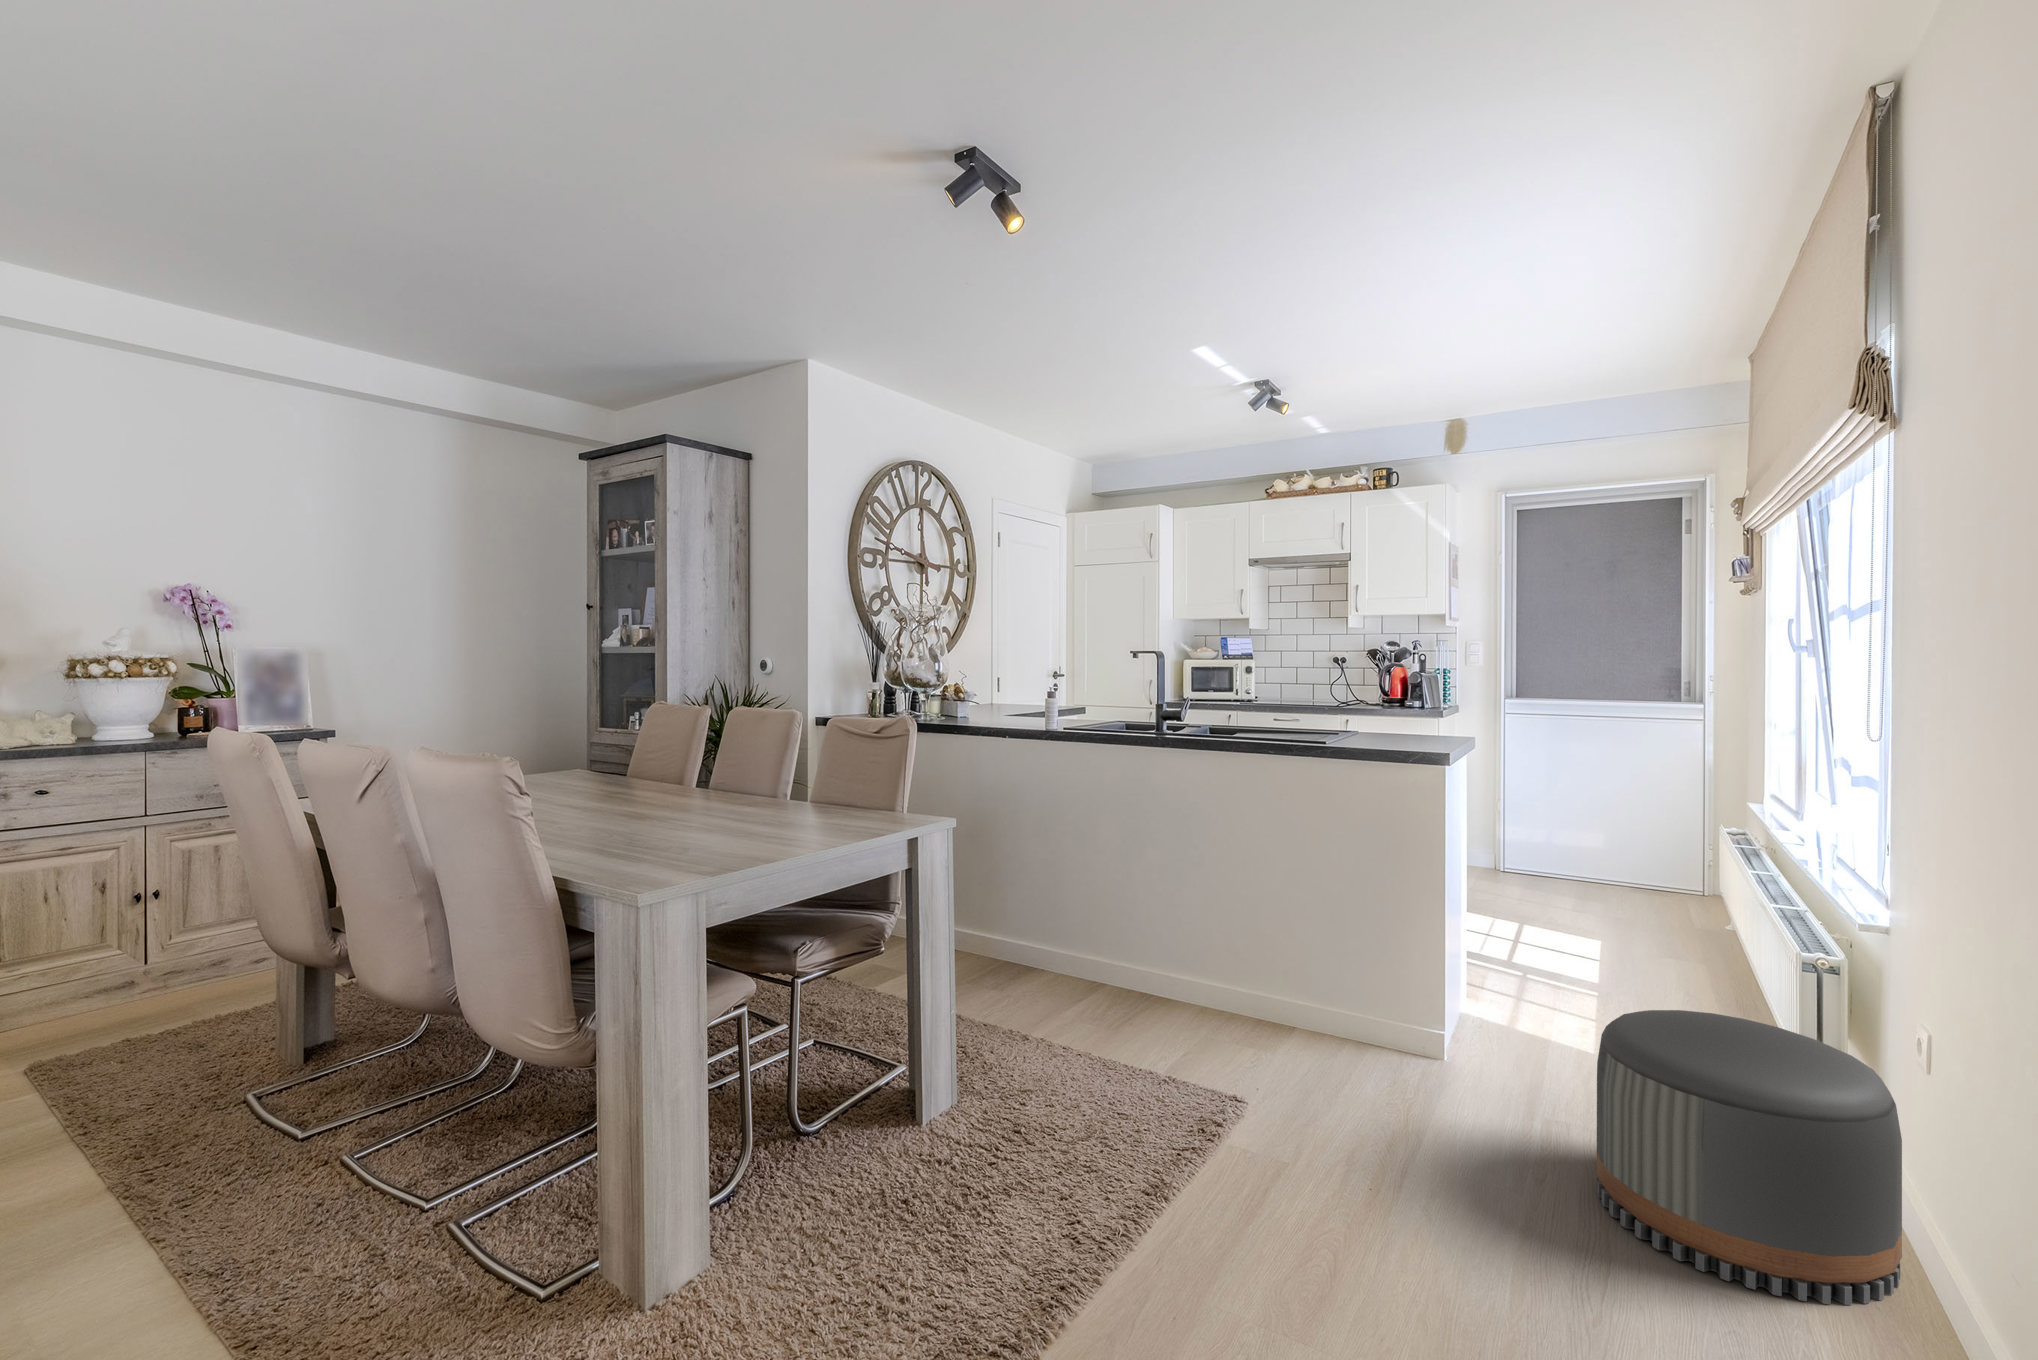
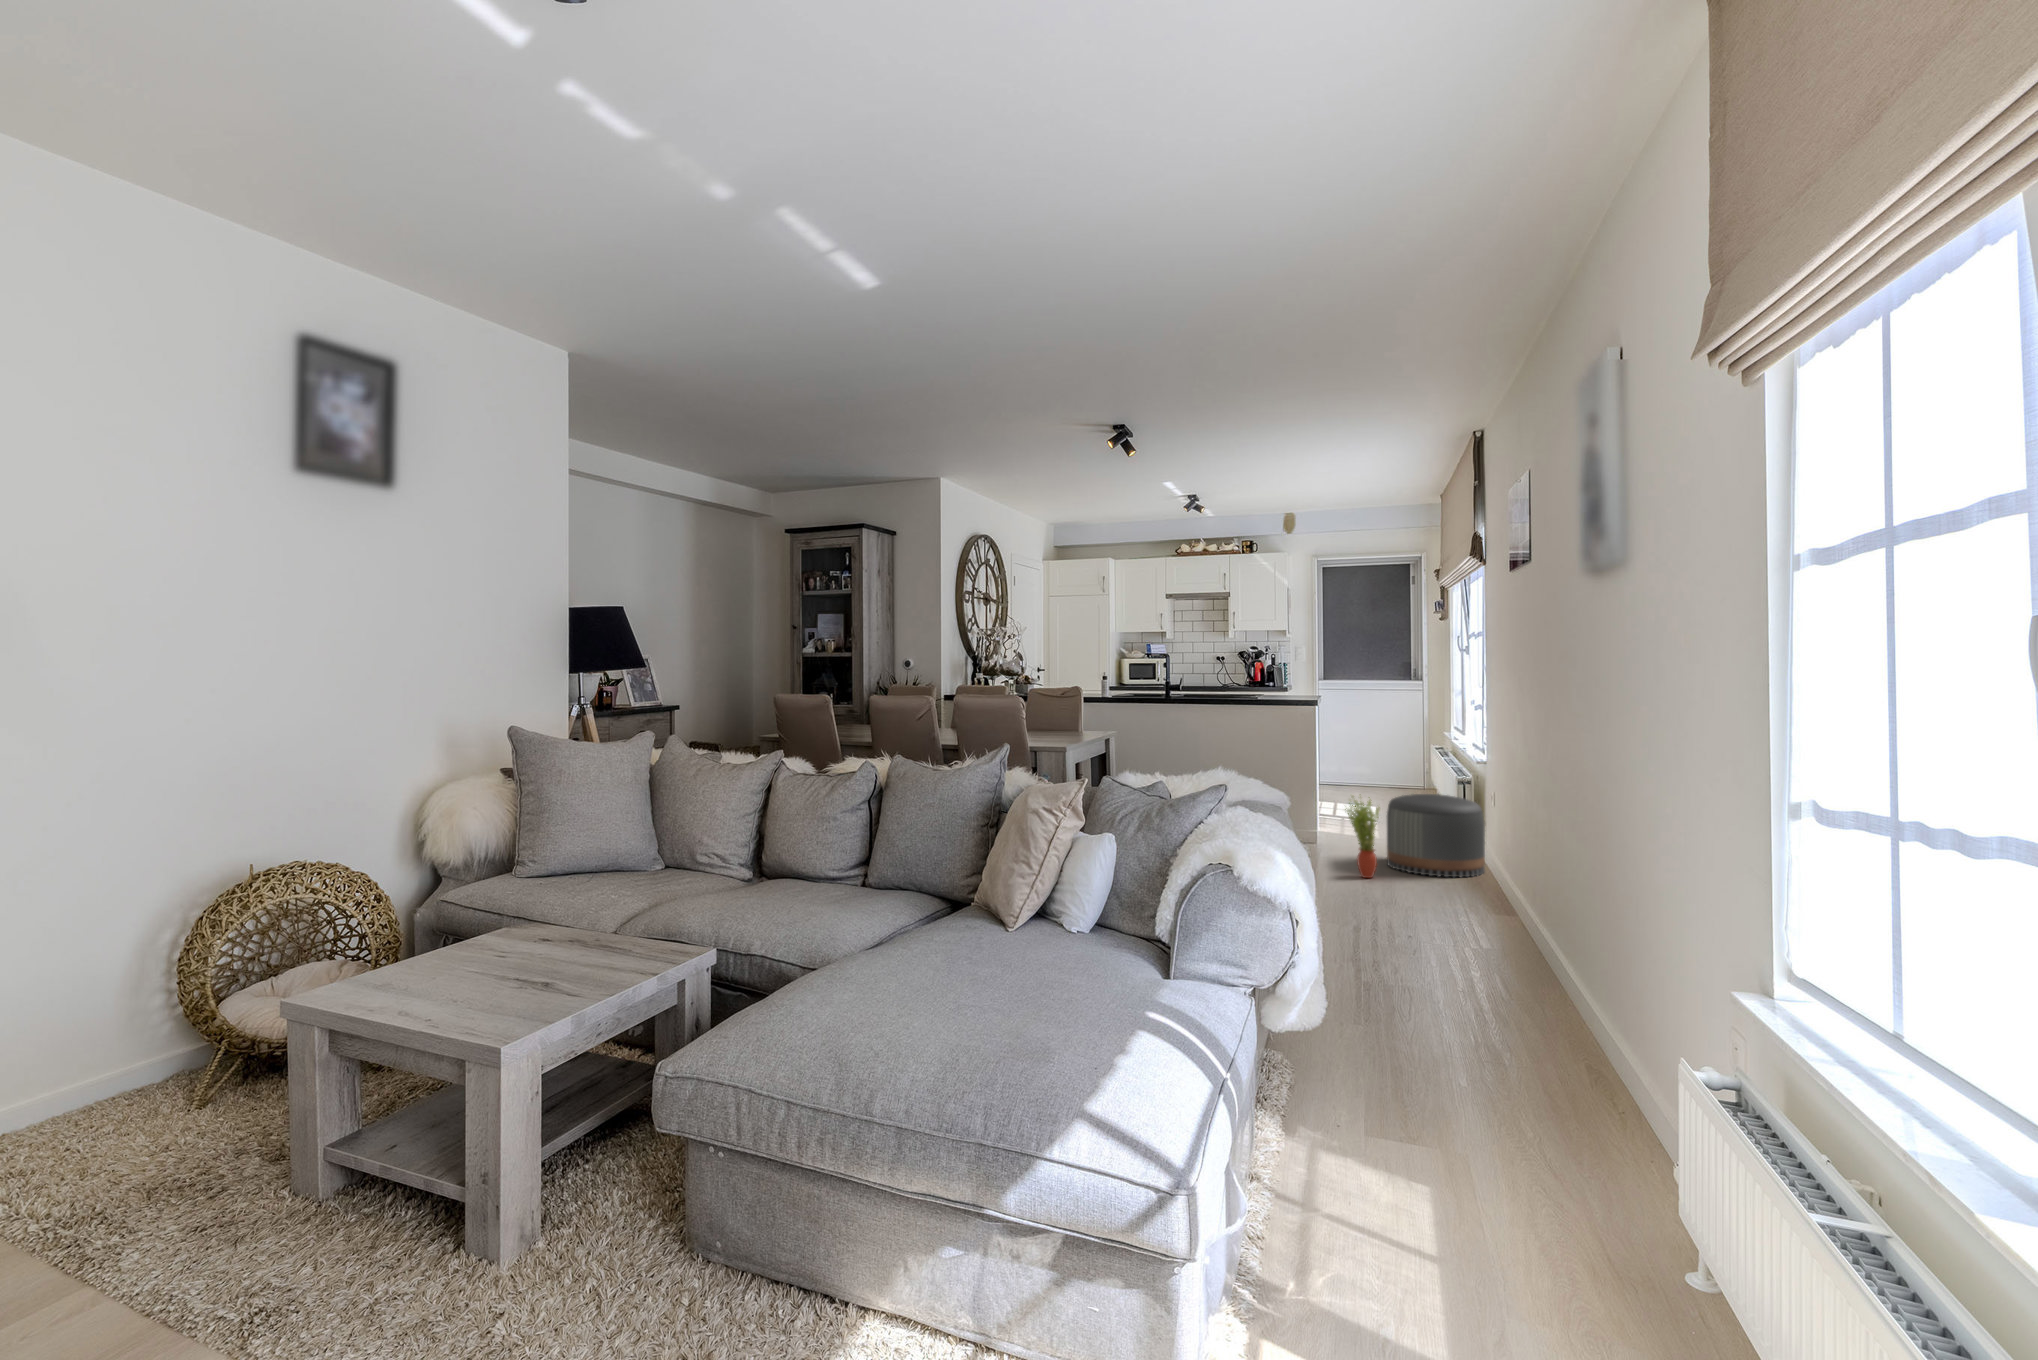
potted plant: none [1460,1024,1567,1266] -> present [1345,796,1380,878]

